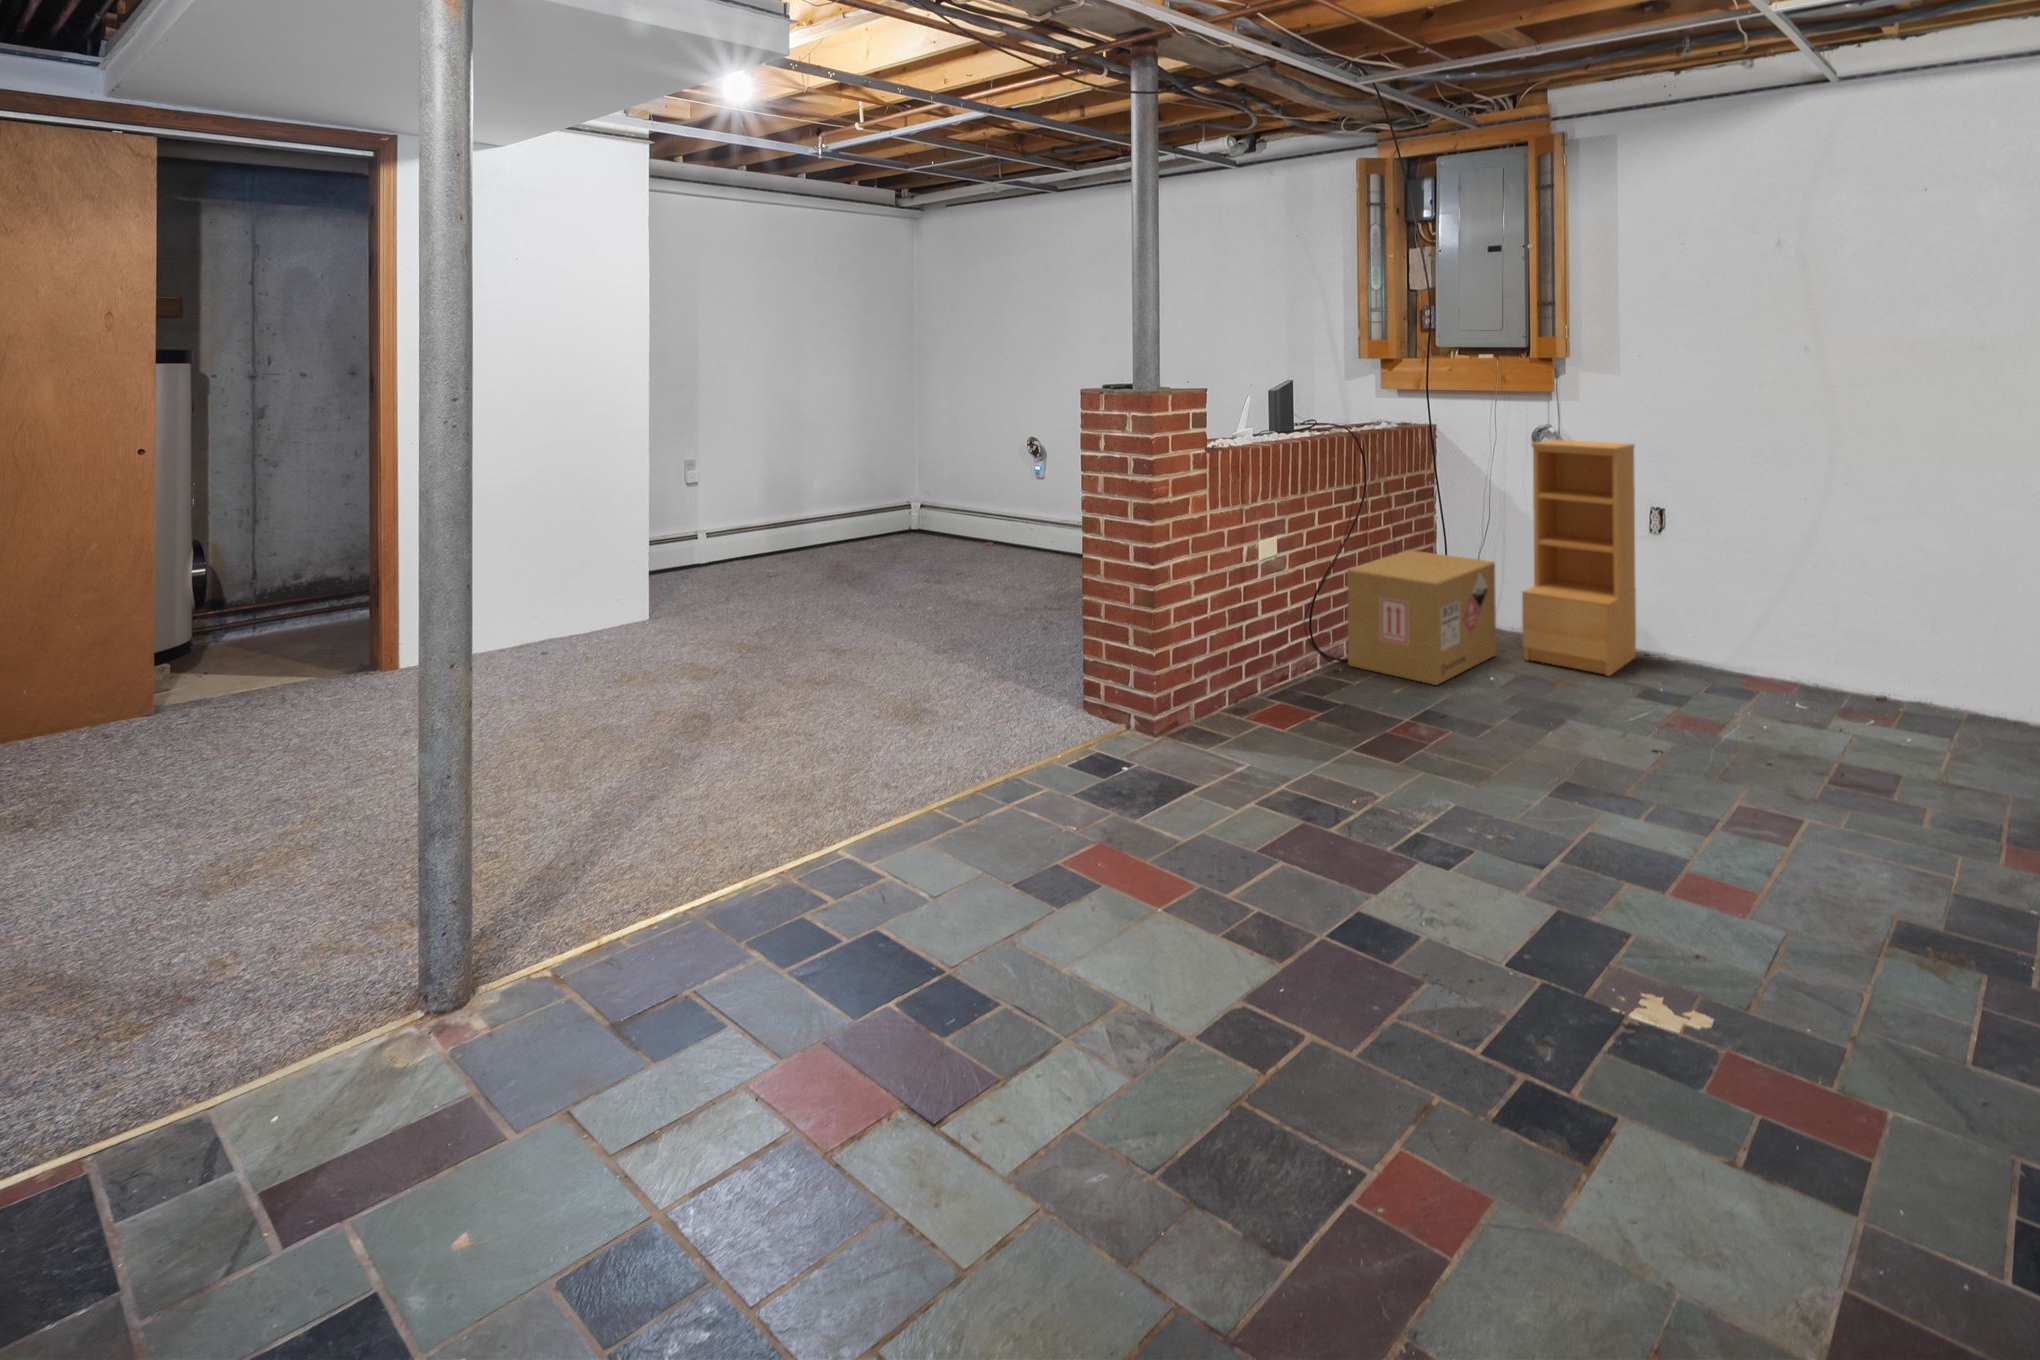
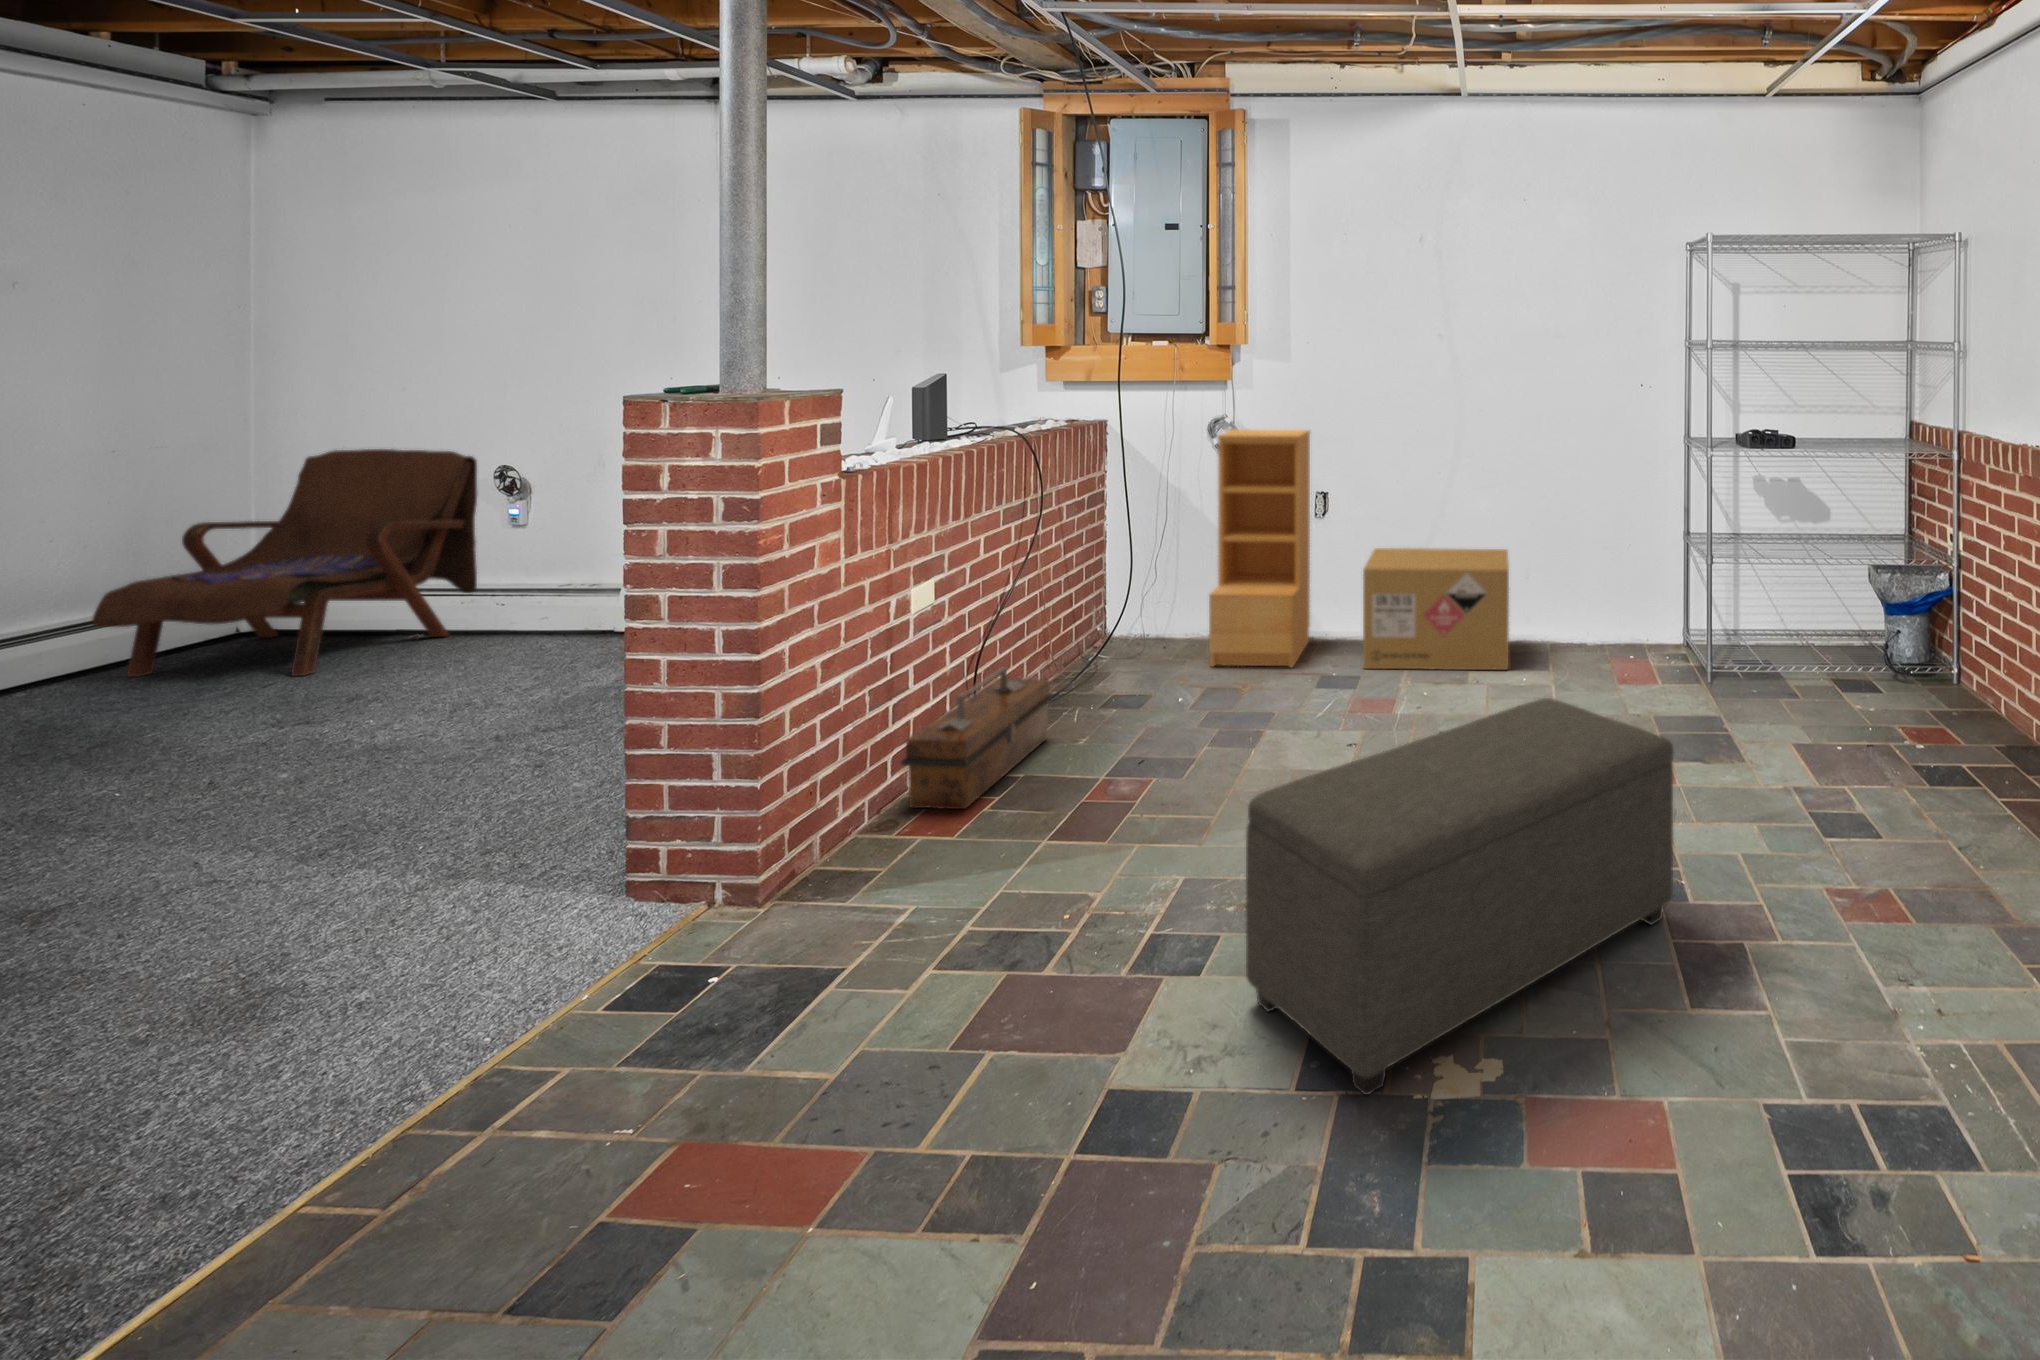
armchair: none [860,424,1020,560] -> present [92,449,477,677]
cardboard box: present [1347,551,1496,685] -> present [1363,548,1509,670]
toolbox: none [1250,616,1371,717] -> present [901,667,1053,809]
ottoman: none [1478,724,1988,993] -> present [1246,698,1674,1095]

